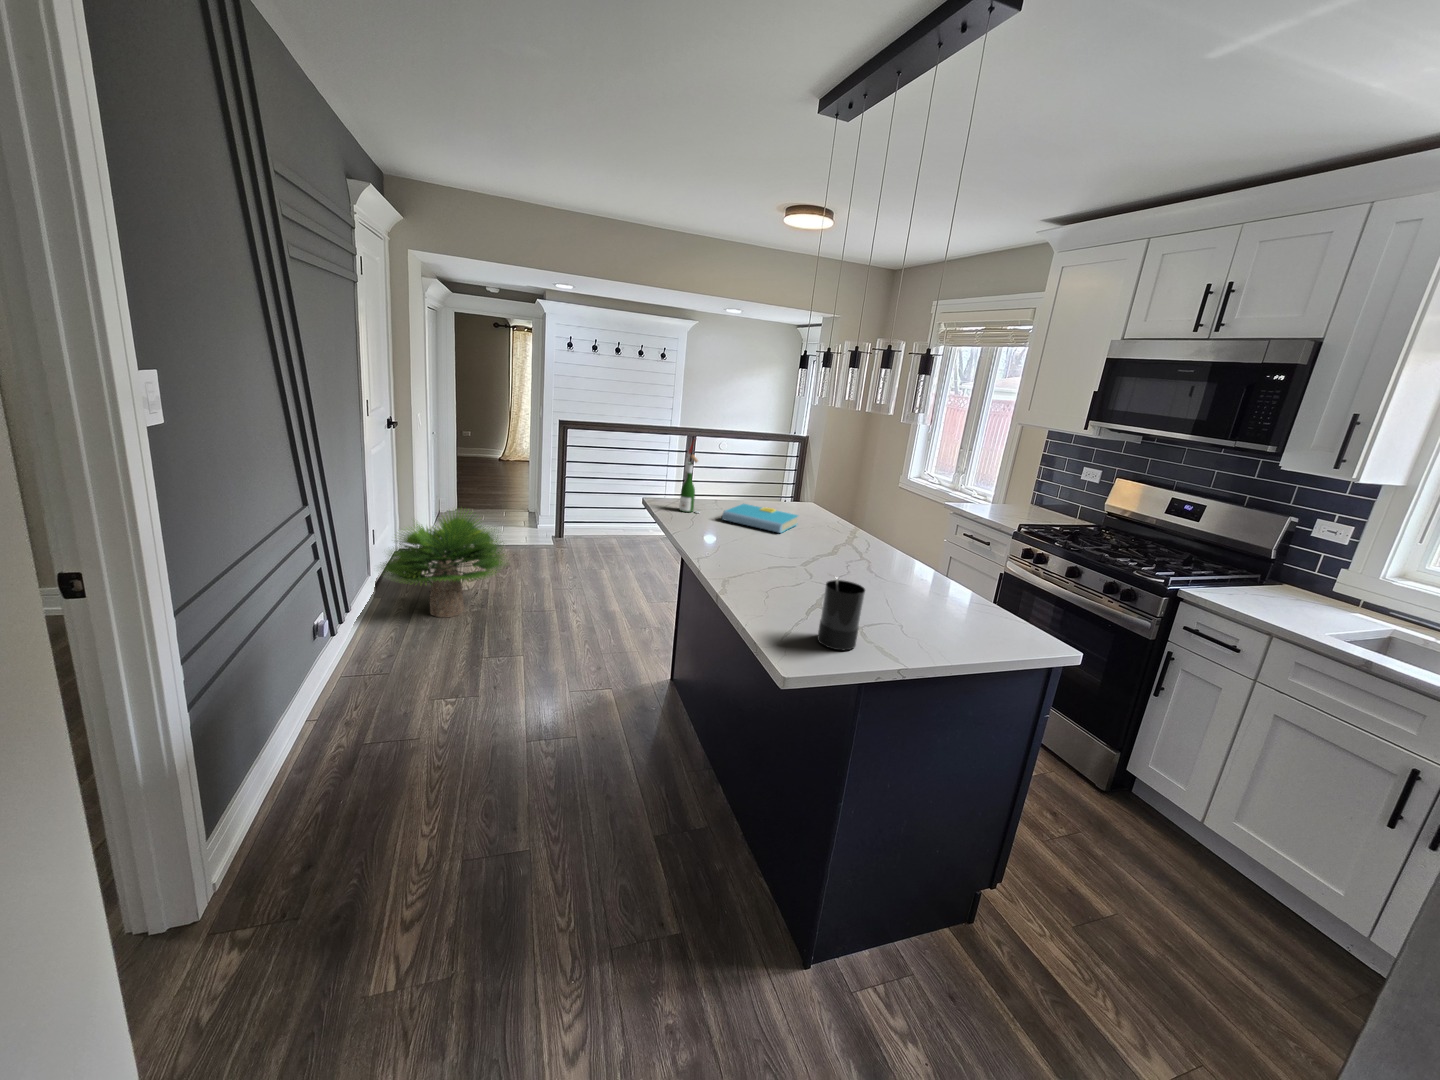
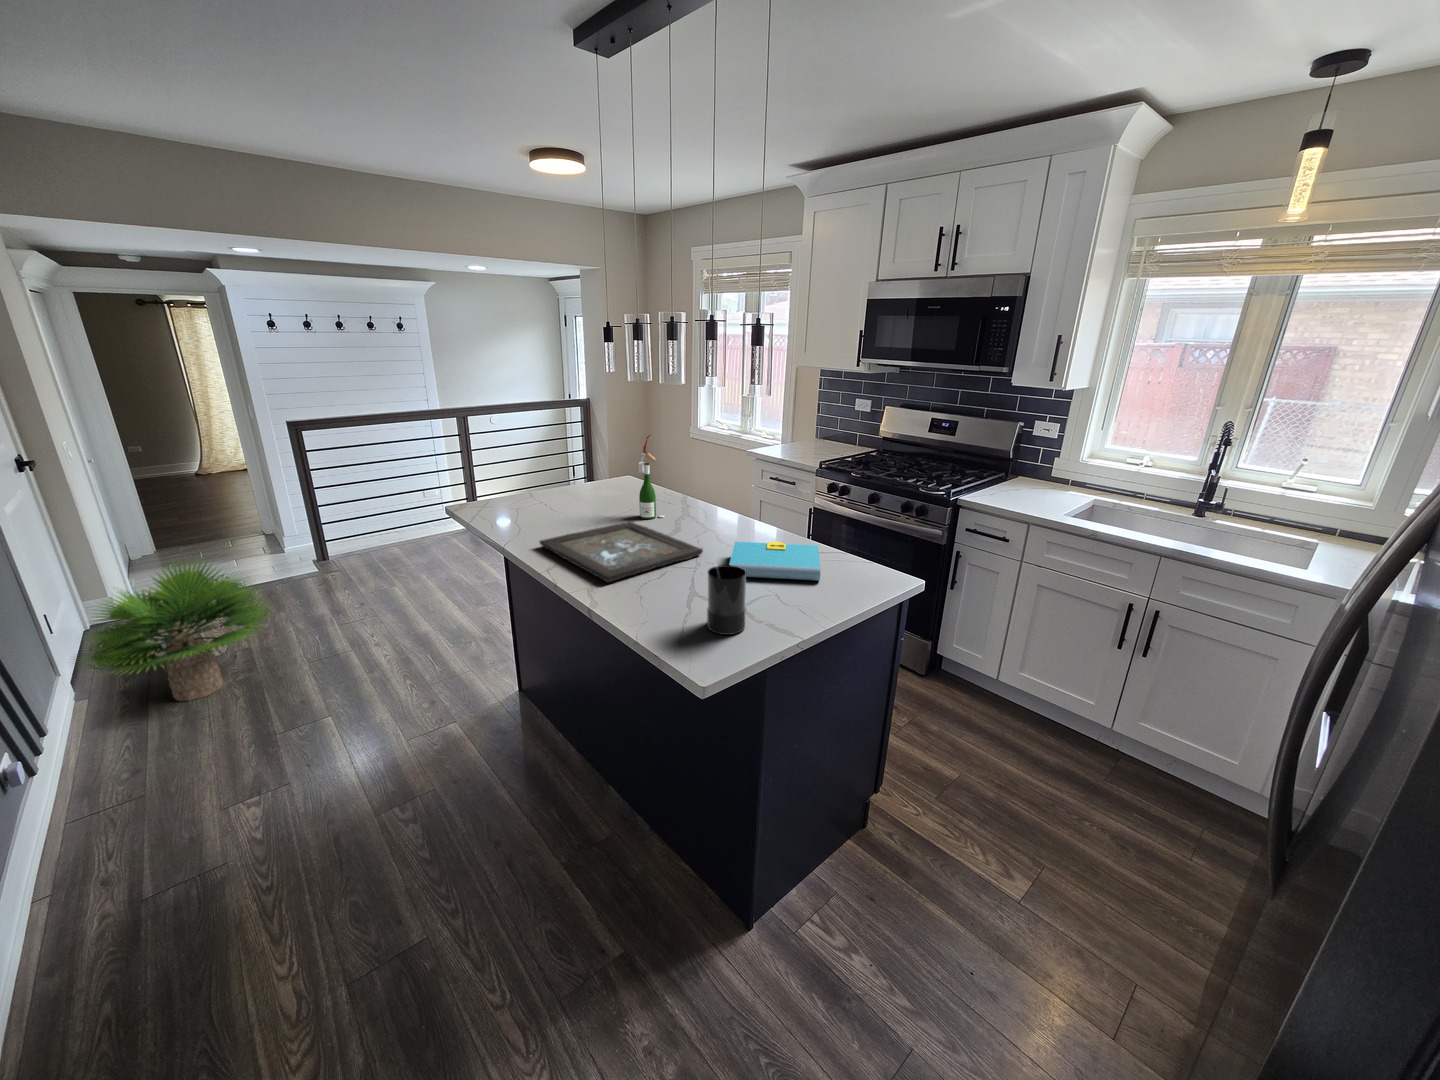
wine bottle: present [679,440,699,513] -> present [638,435,664,519]
book: present [722,504,798,533] -> present [729,542,820,581]
tray: none [702,536,847,581] -> present [540,522,703,582]

